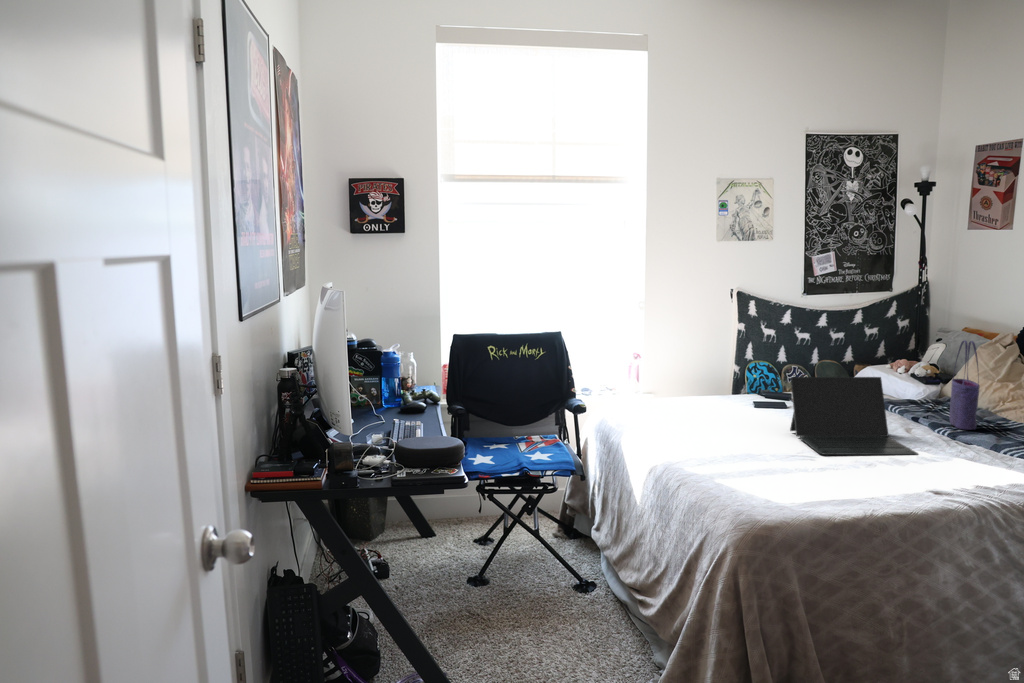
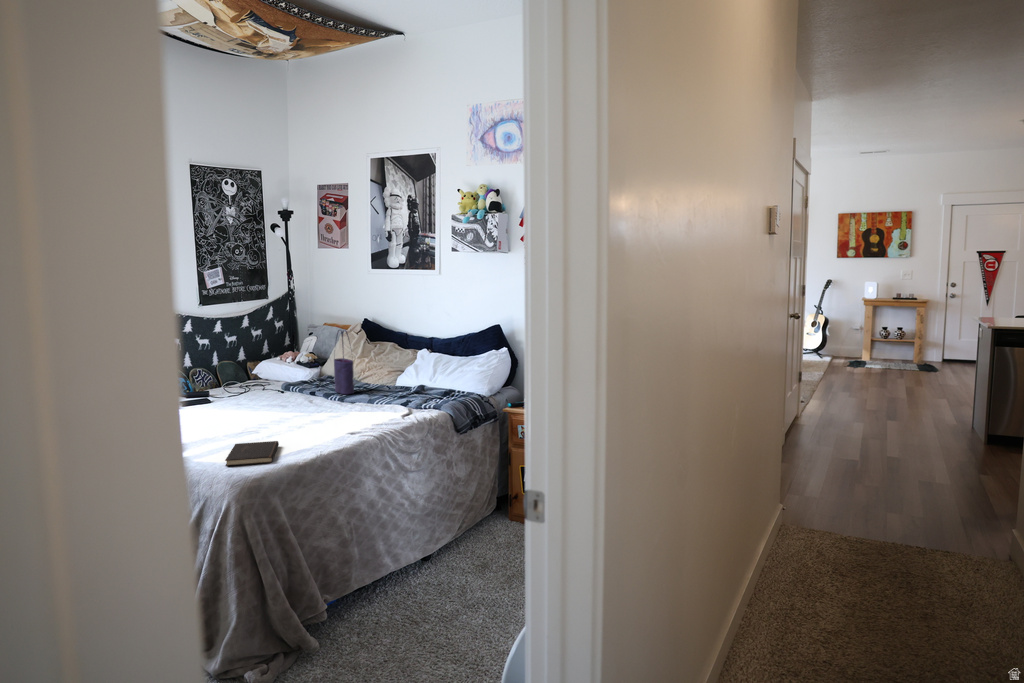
laptop computer: present [790,377,918,455] -> none [221,363,328,428]
hardcover book: none [748,469,825,505] -> present [225,441,279,466]

